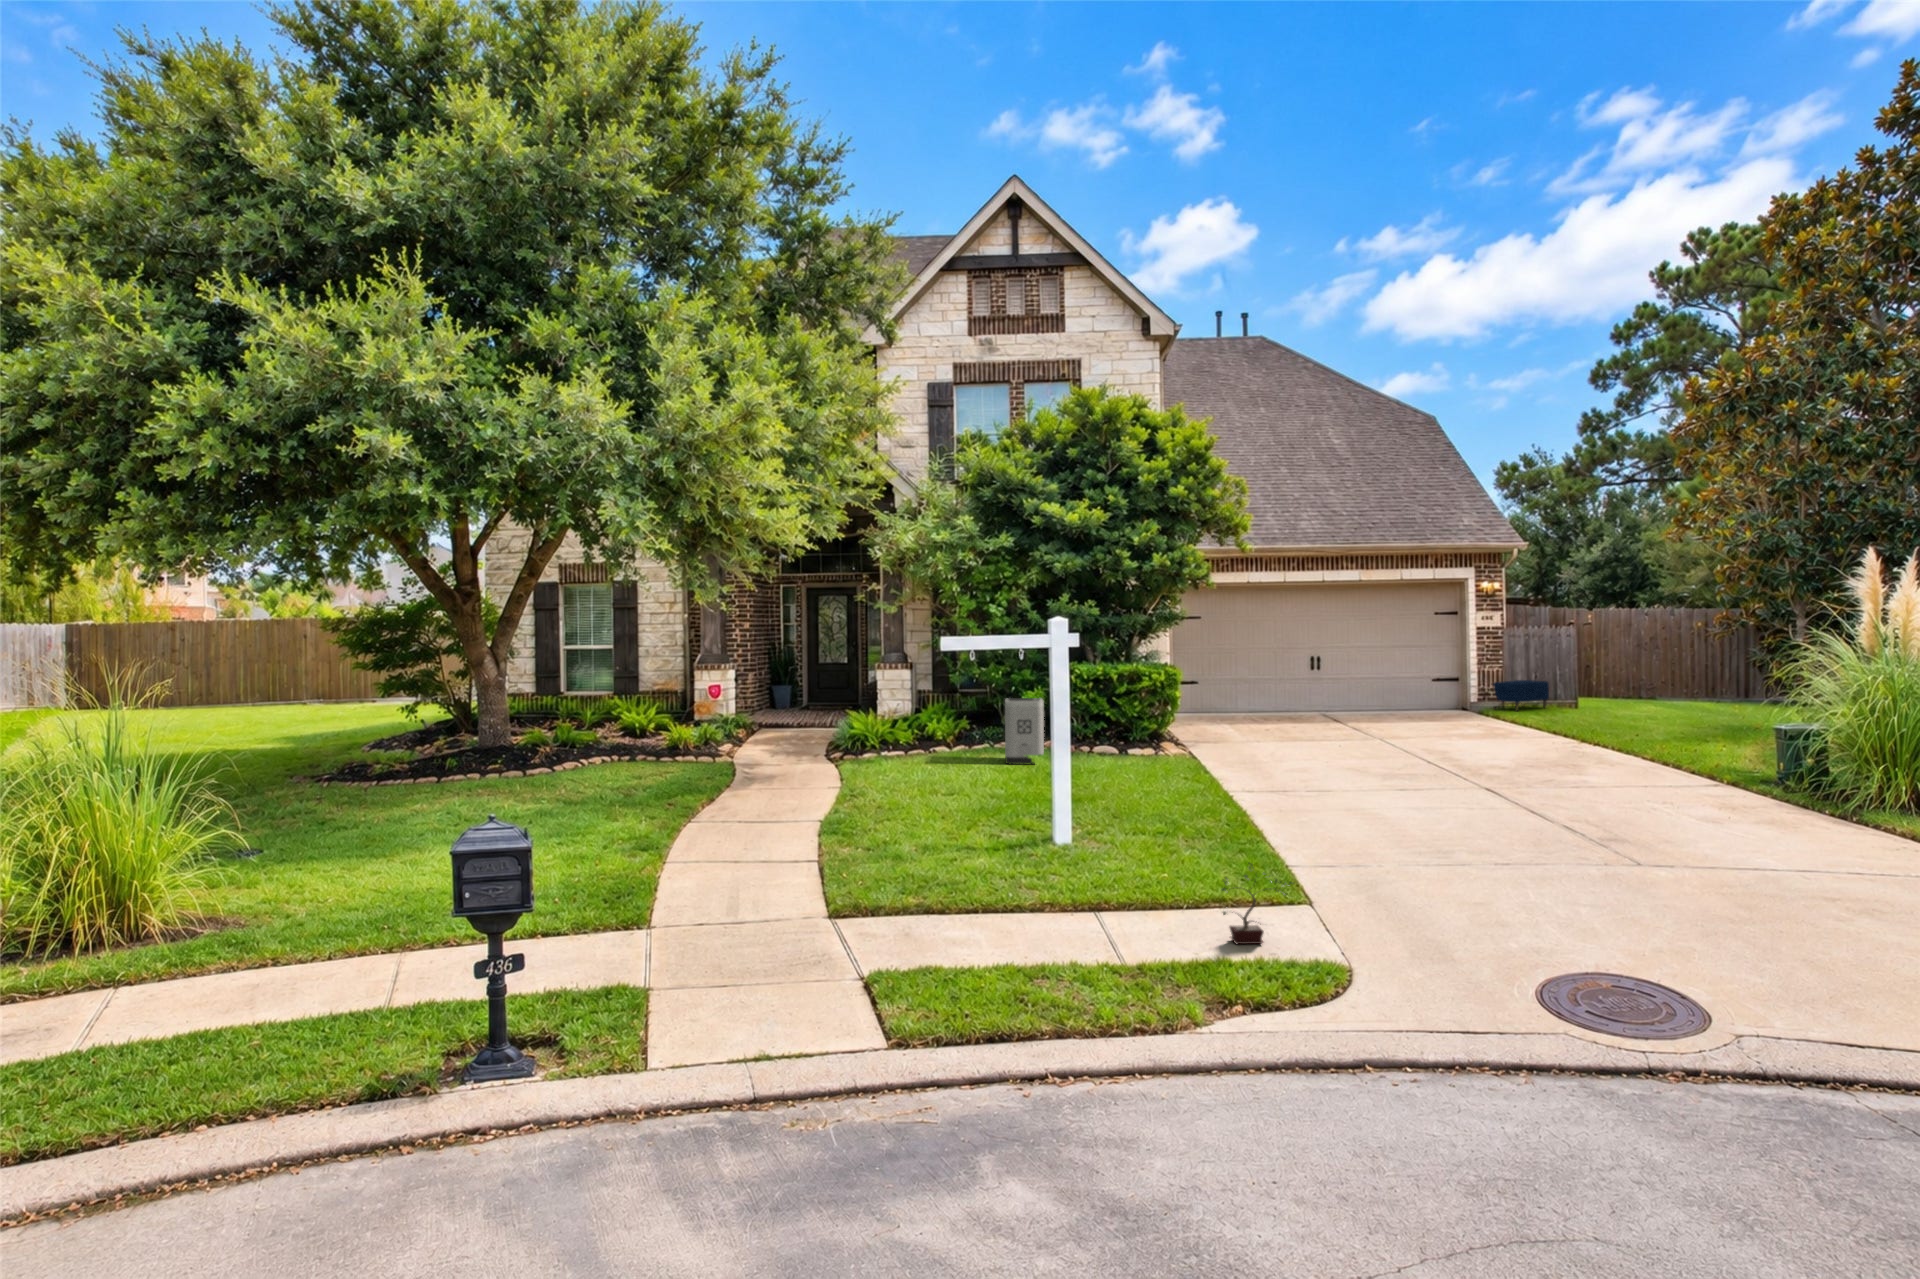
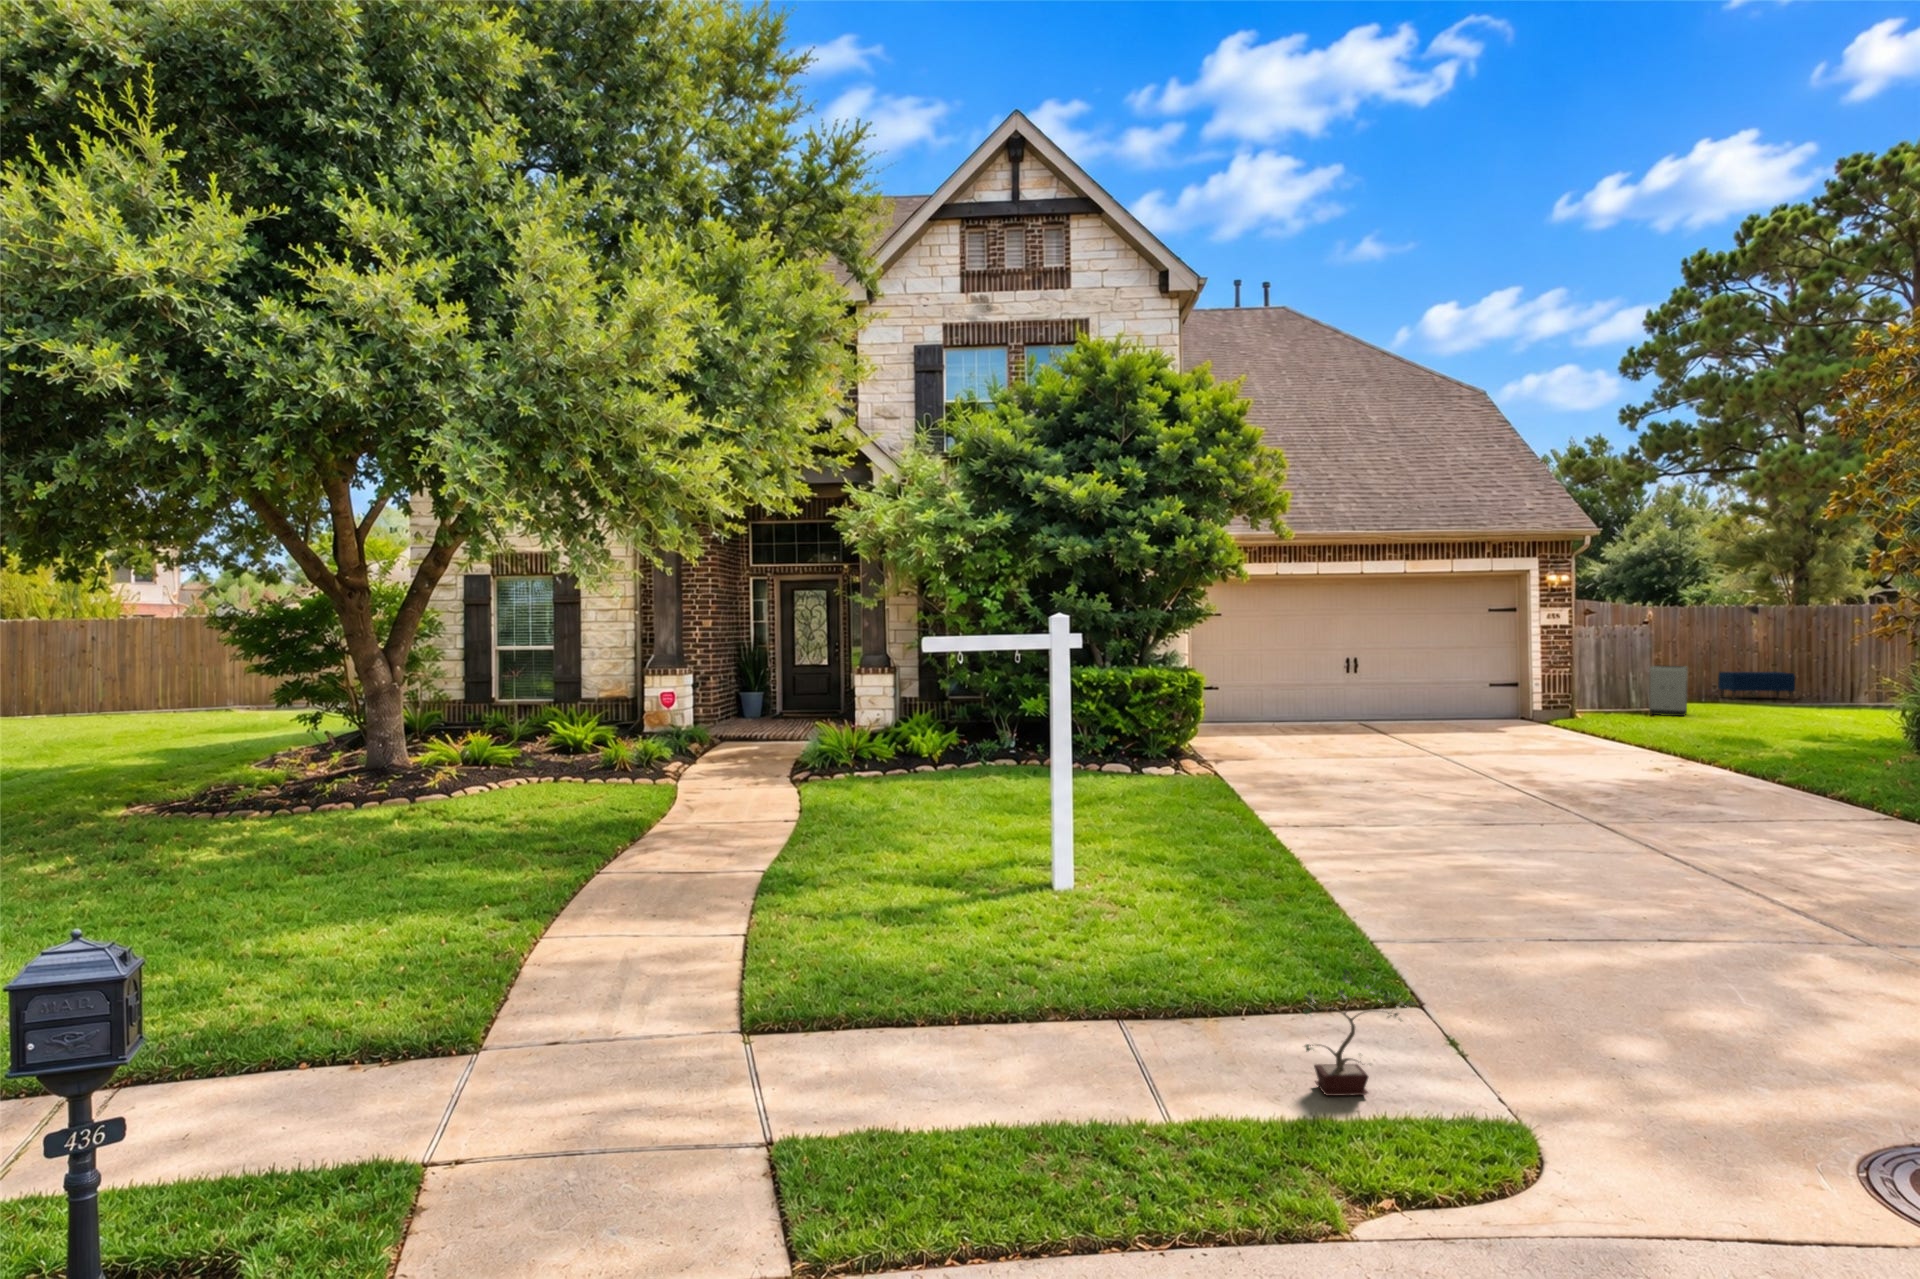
bench: present [1493,680,1549,711] -> present [1718,672,1795,699]
trash can: present [1005,698,1044,764] -> present [1649,666,1688,716]

